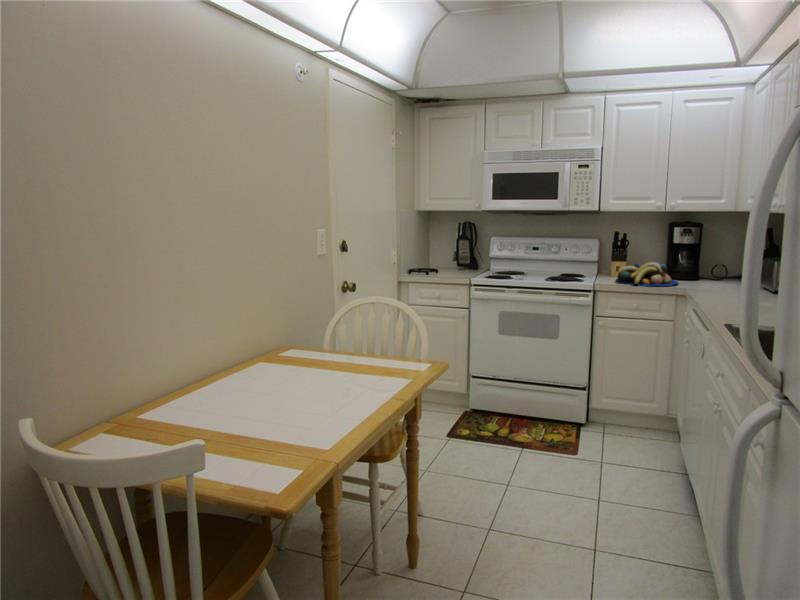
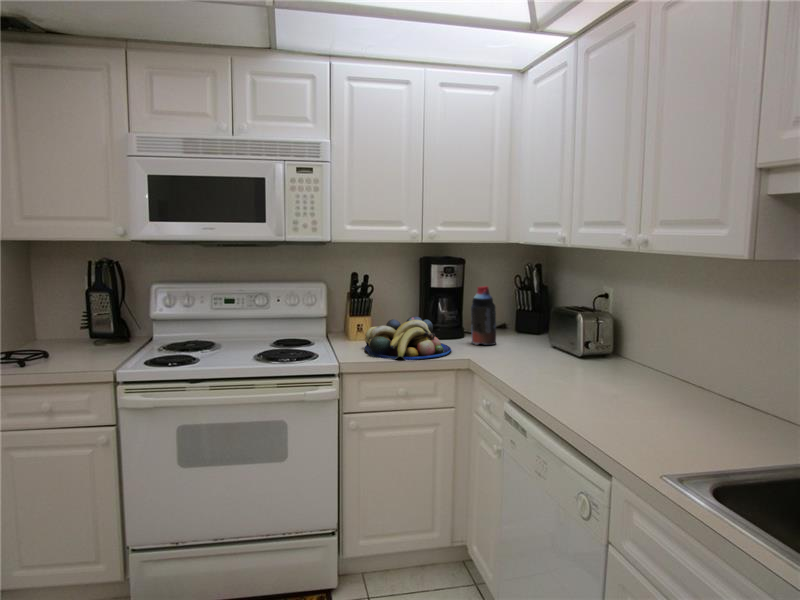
bottle: none [700,242,721,284] -> present [471,286,496,345]

